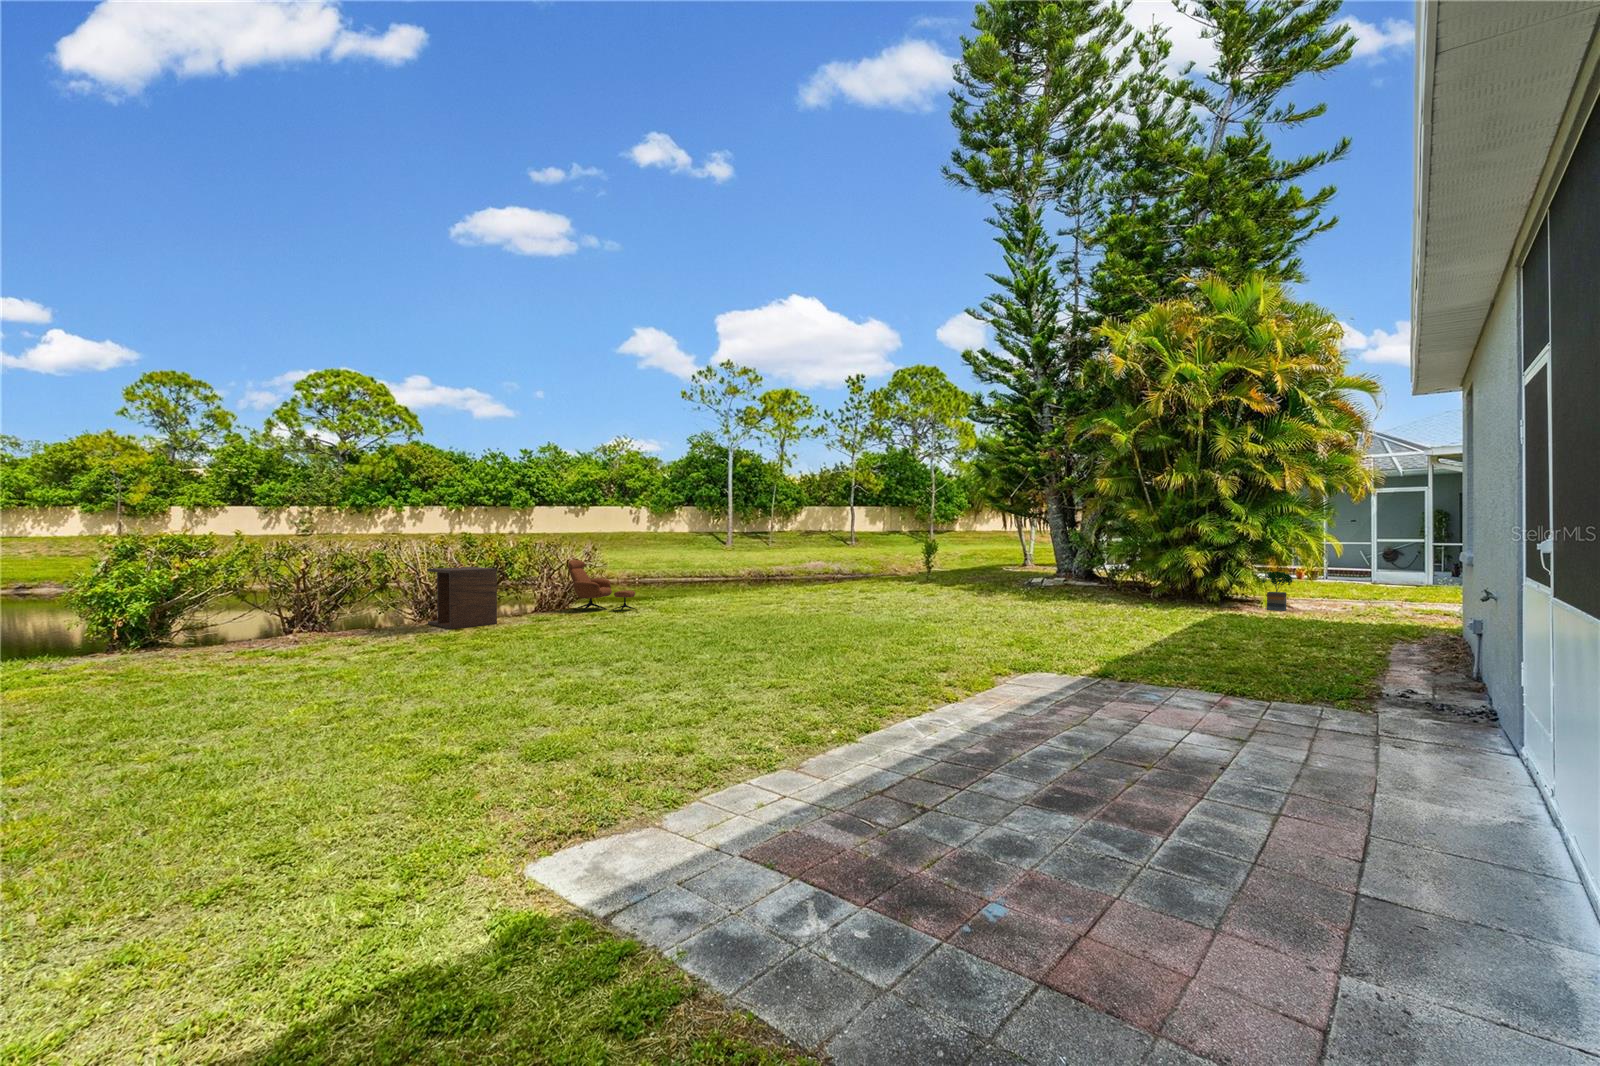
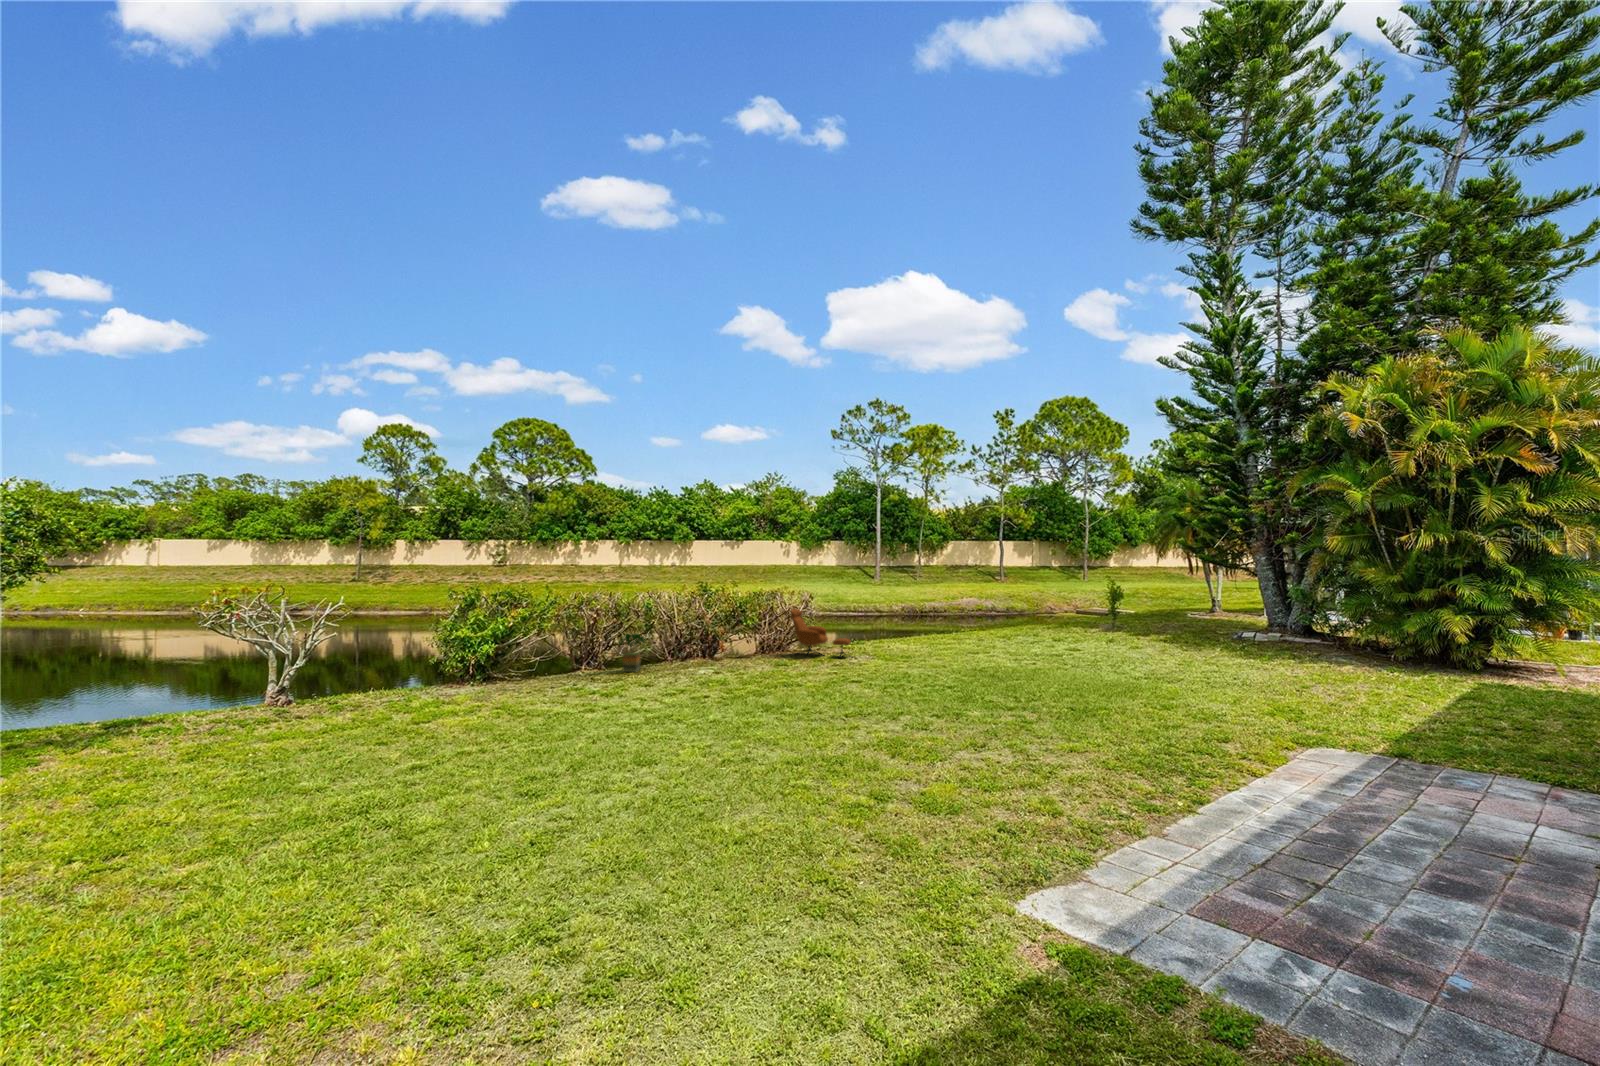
side table: present [427,567,497,629] -> none [684,616,744,674]
potted tree: present [1262,571,1293,611] -> present [619,633,646,672]

